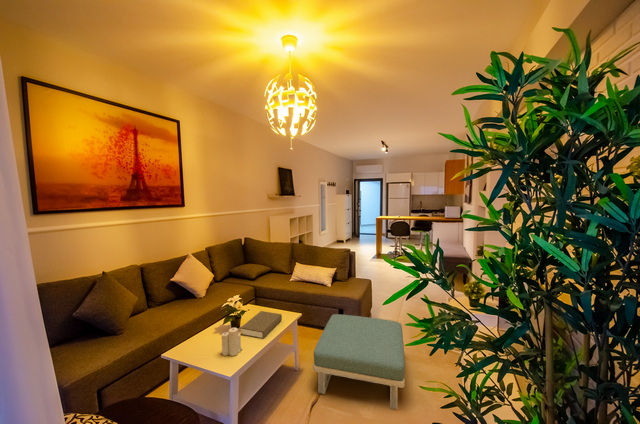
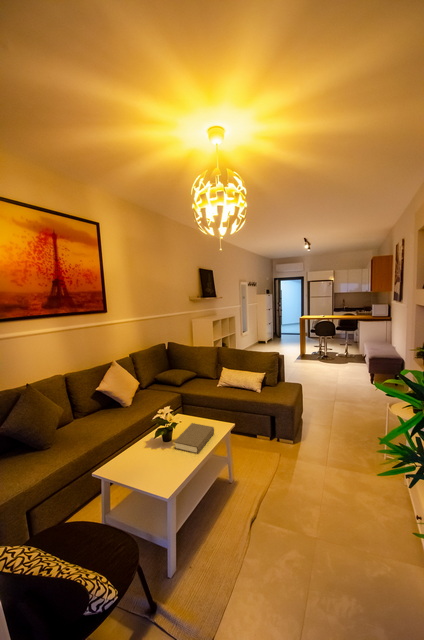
footstool: present [313,314,405,409] -> none [249,426,350,530]
candle: present [221,328,242,356] -> none [158,443,178,472]

